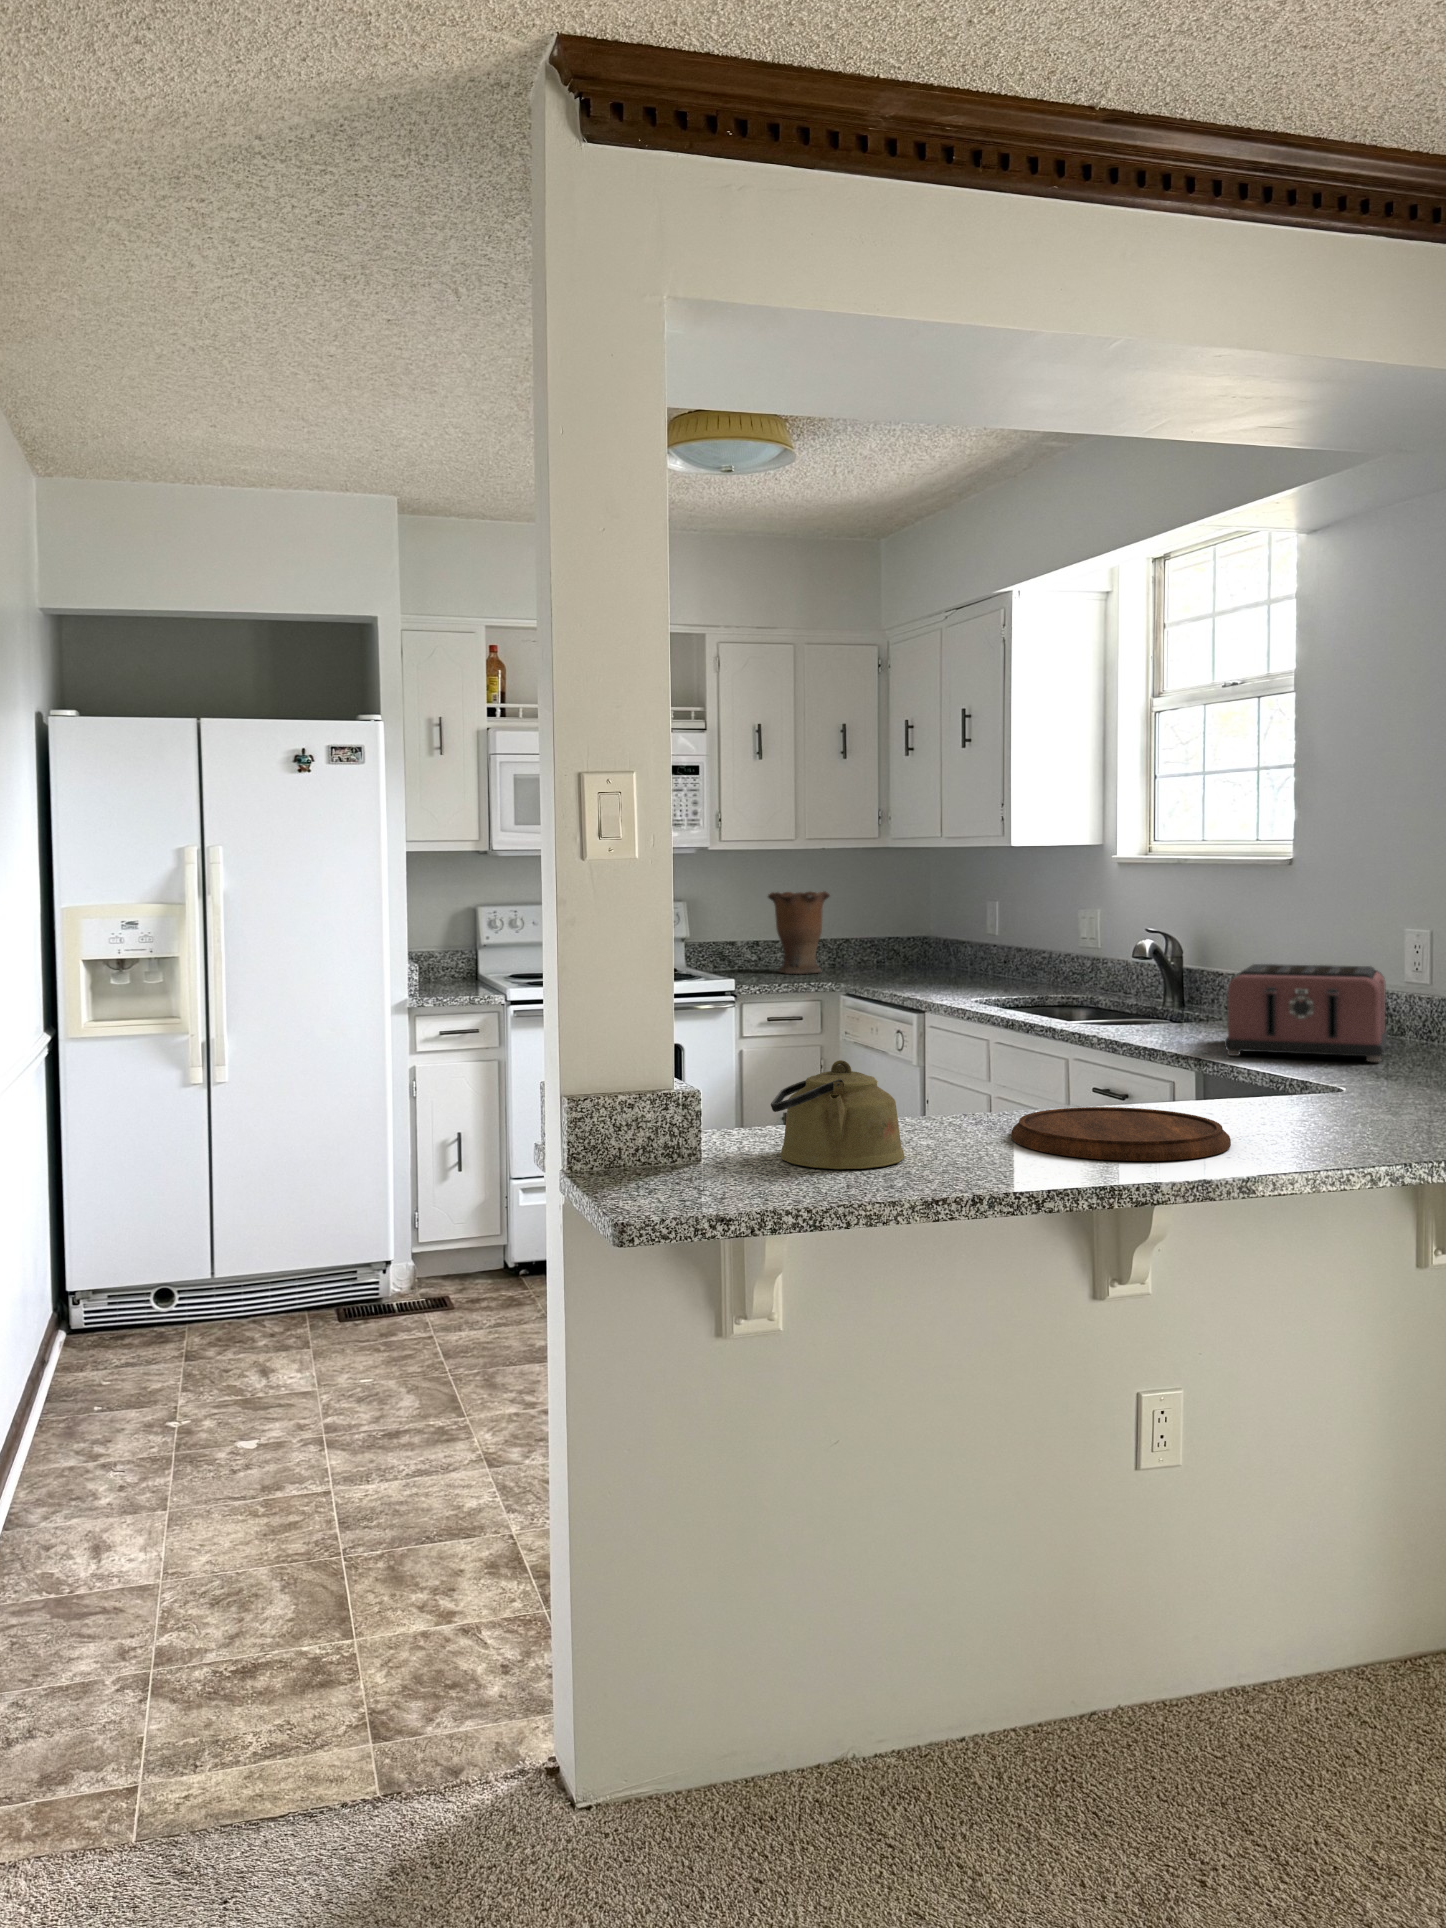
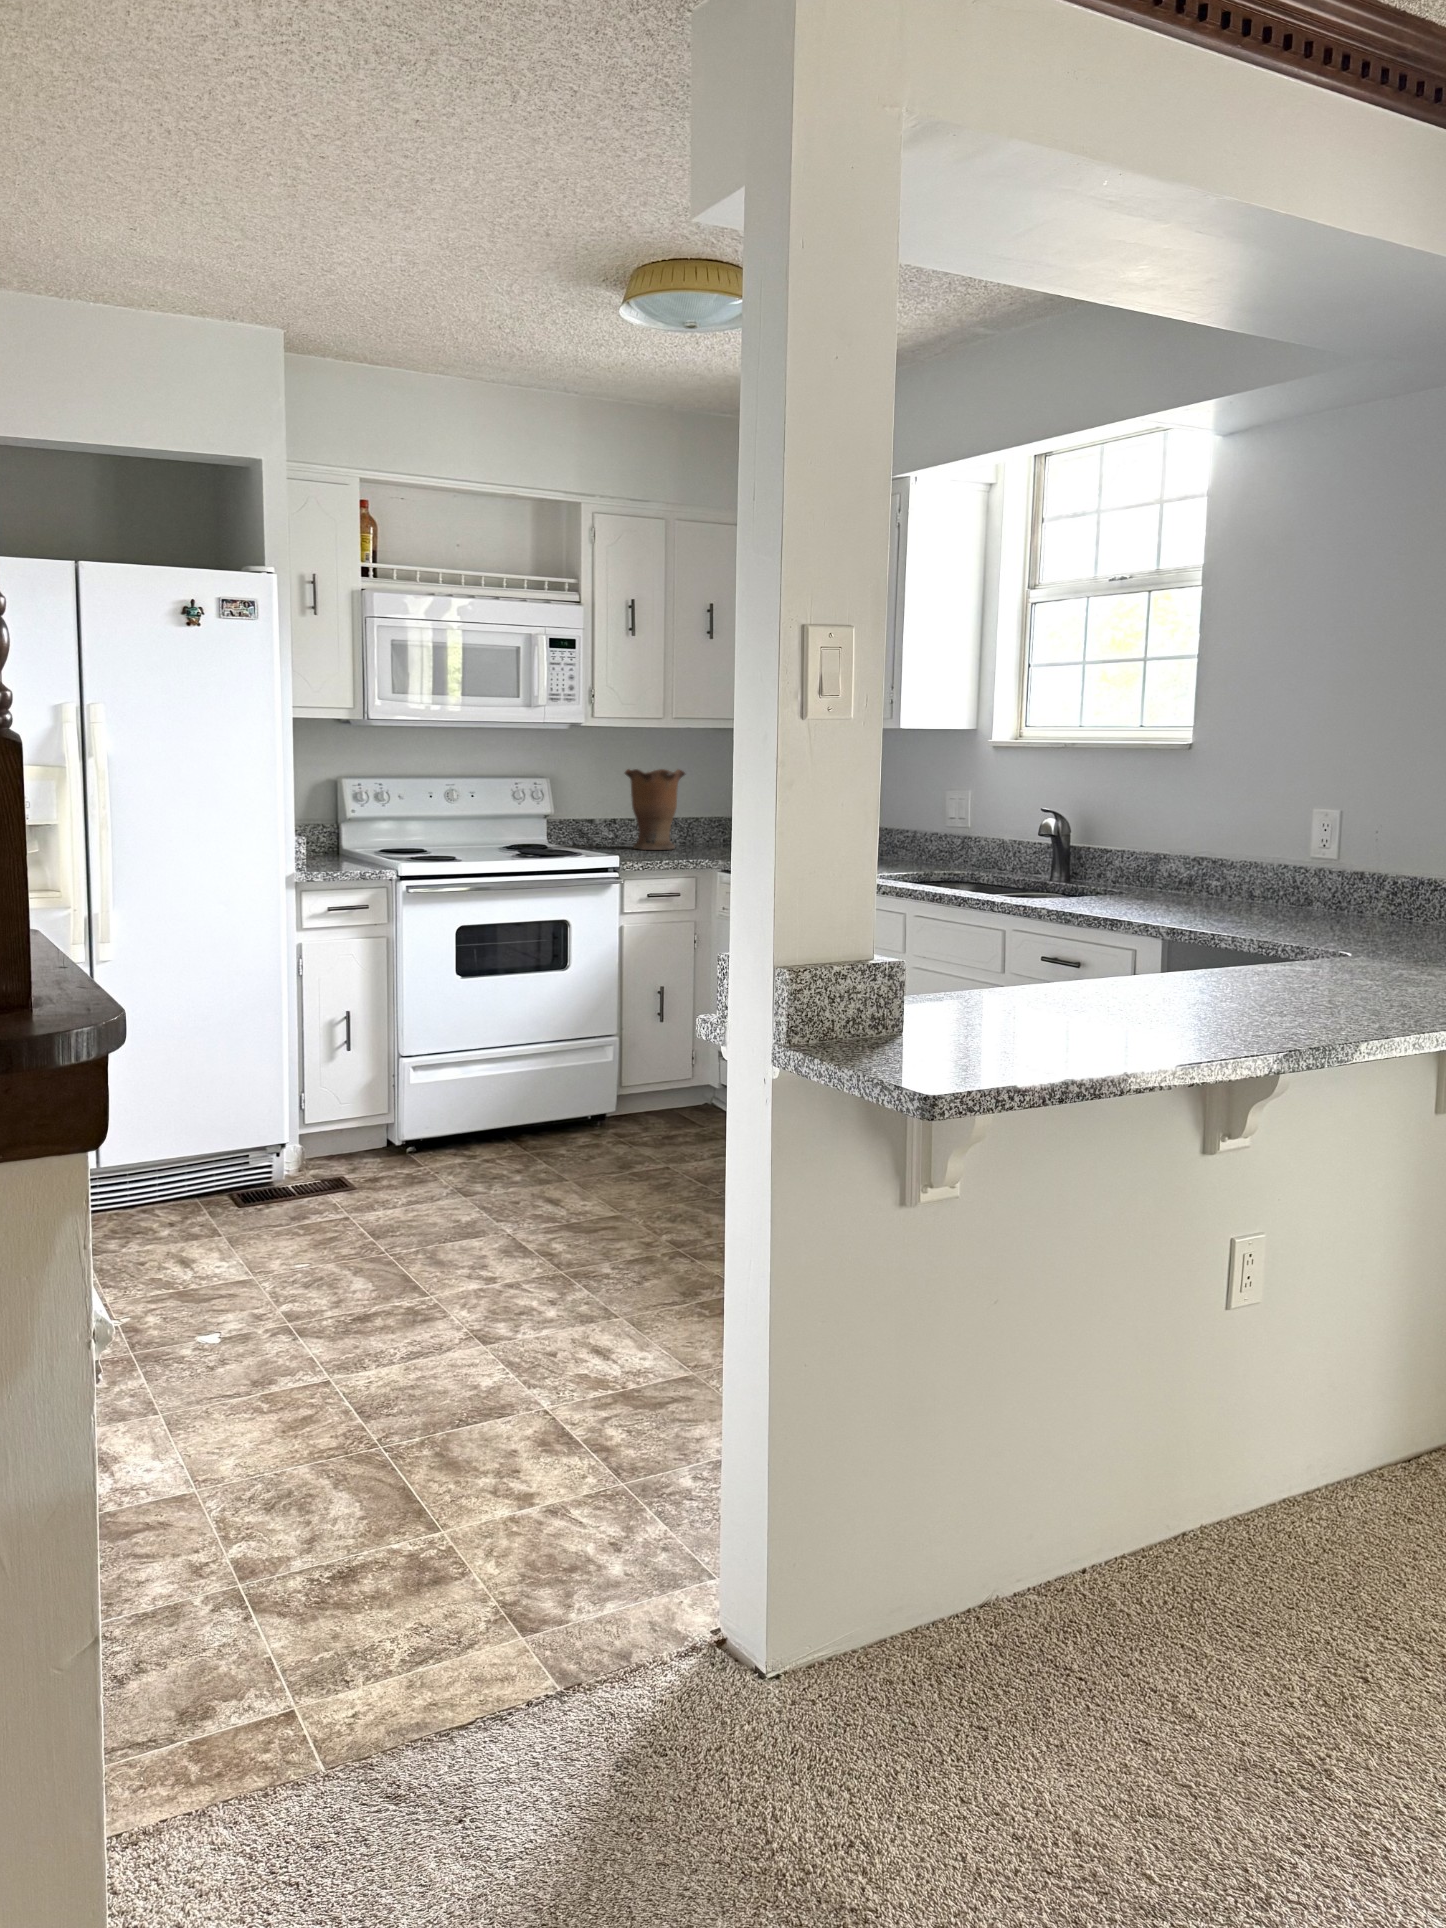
toaster: present [1224,964,1388,1062] -> none [1170,844,1326,934]
kettle: present [771,1060,905,1169] -> none [941,932,1078,1039]
cutting board: present [1011,1107,1231,1161] -> none [1129,976,1342,1026]

